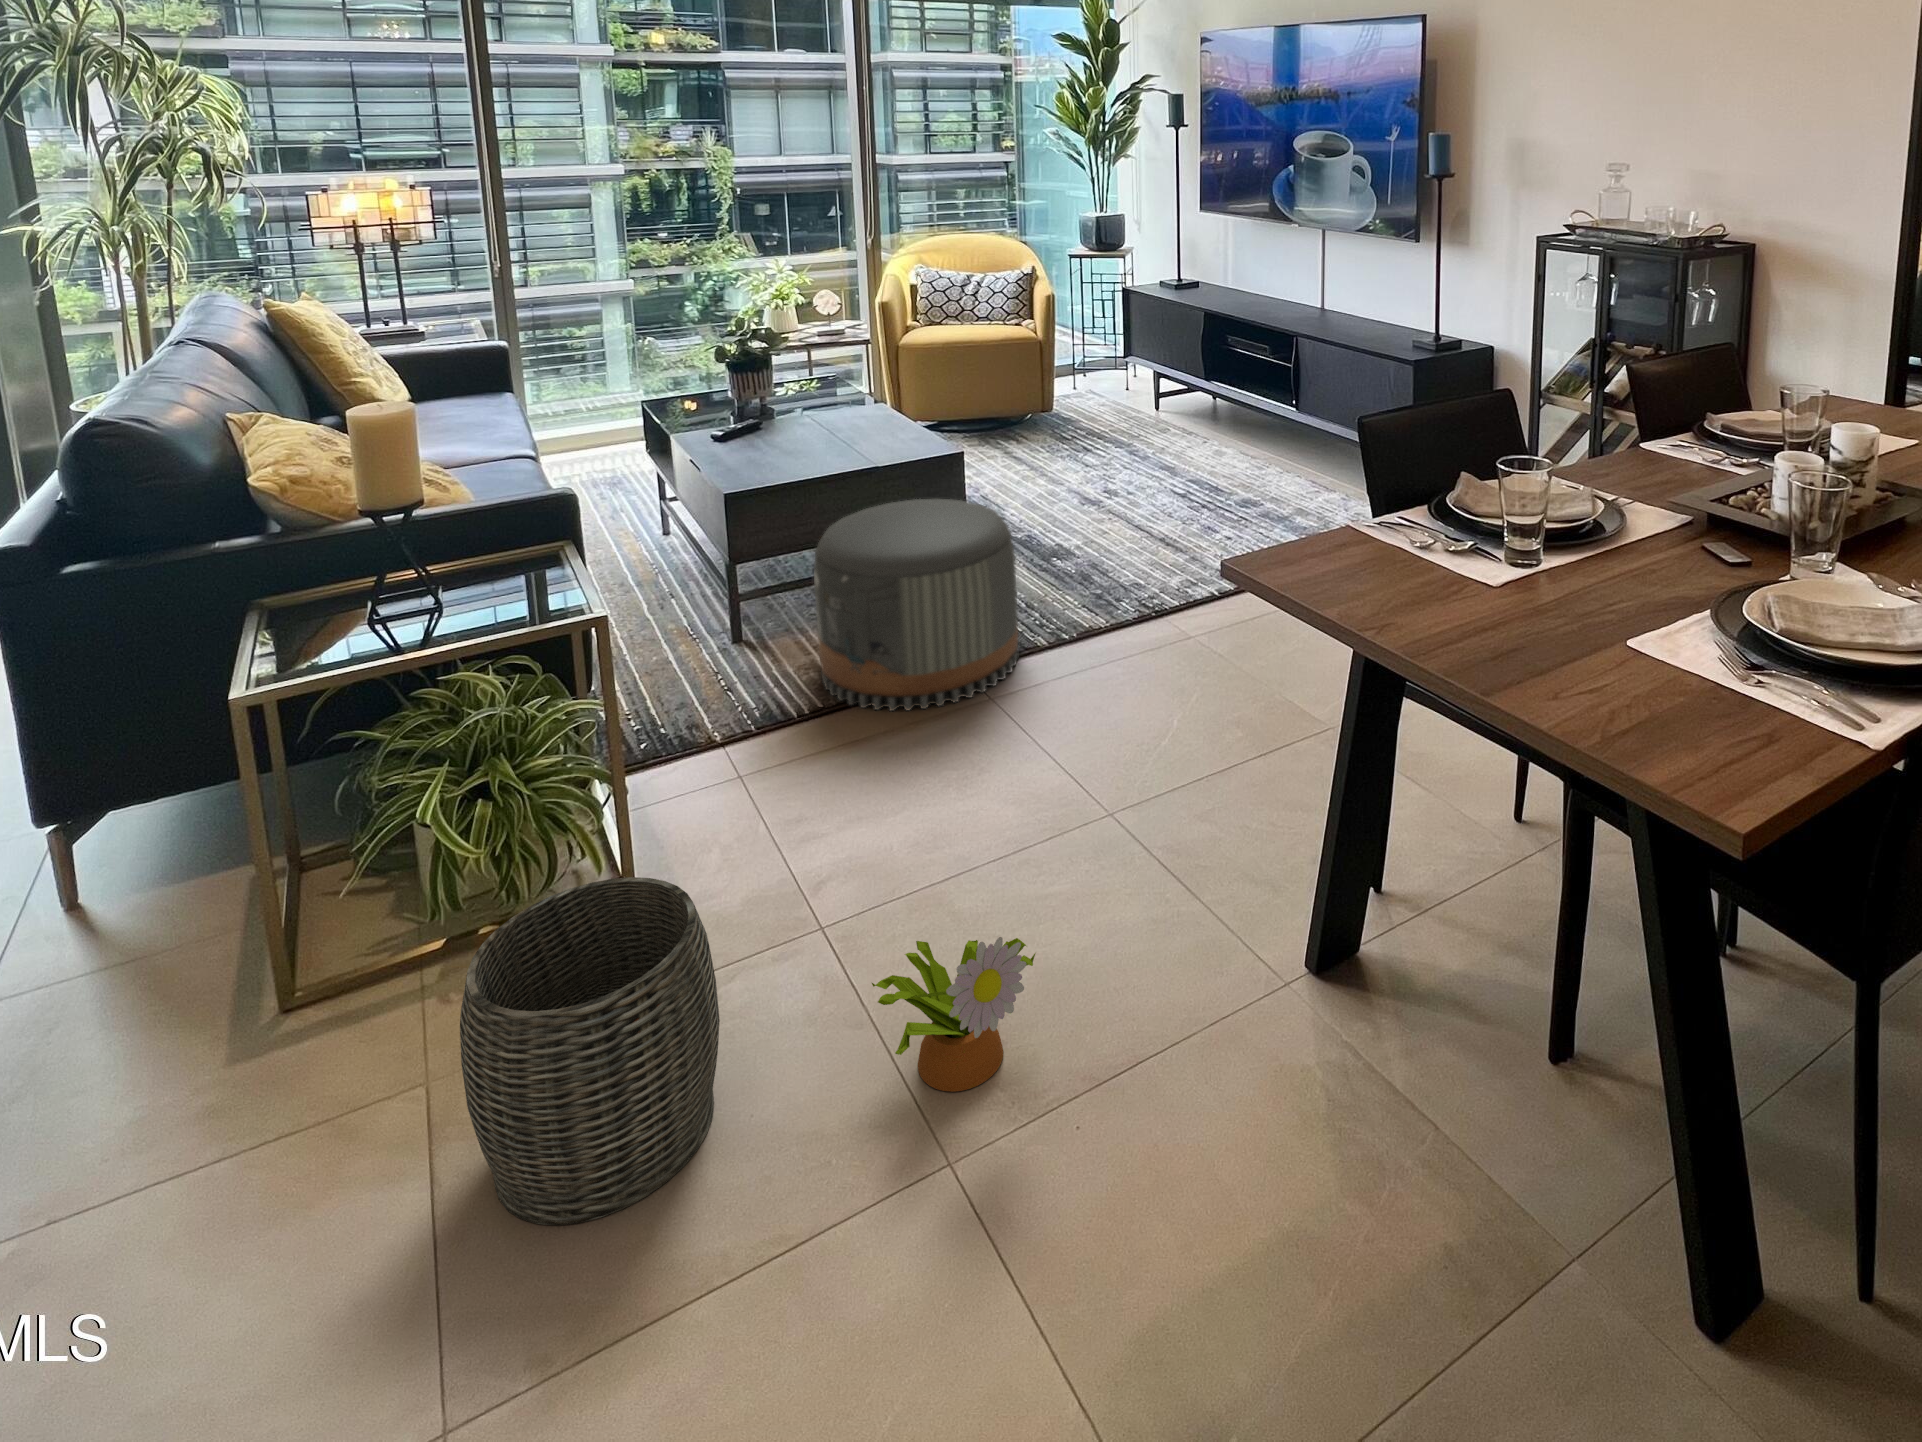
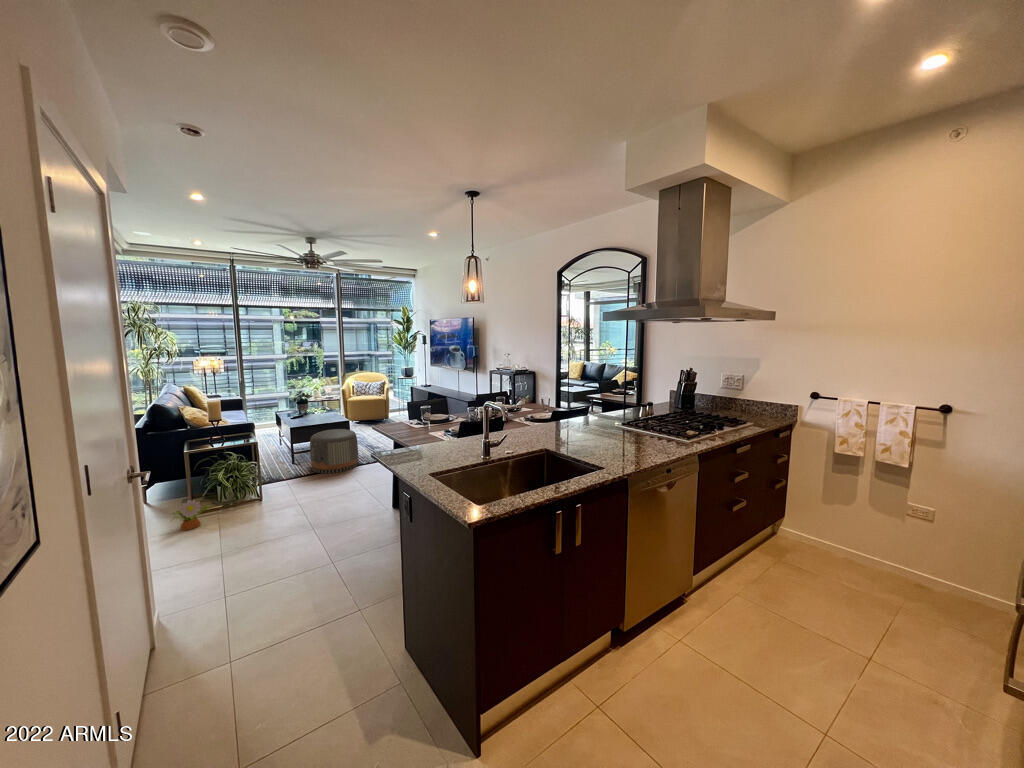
woven basket: present [460,877,720,1225] -> none [227,483,275,536]
decorative plant: present [872,937,1035,1092] -> present [174,500,209,530]

